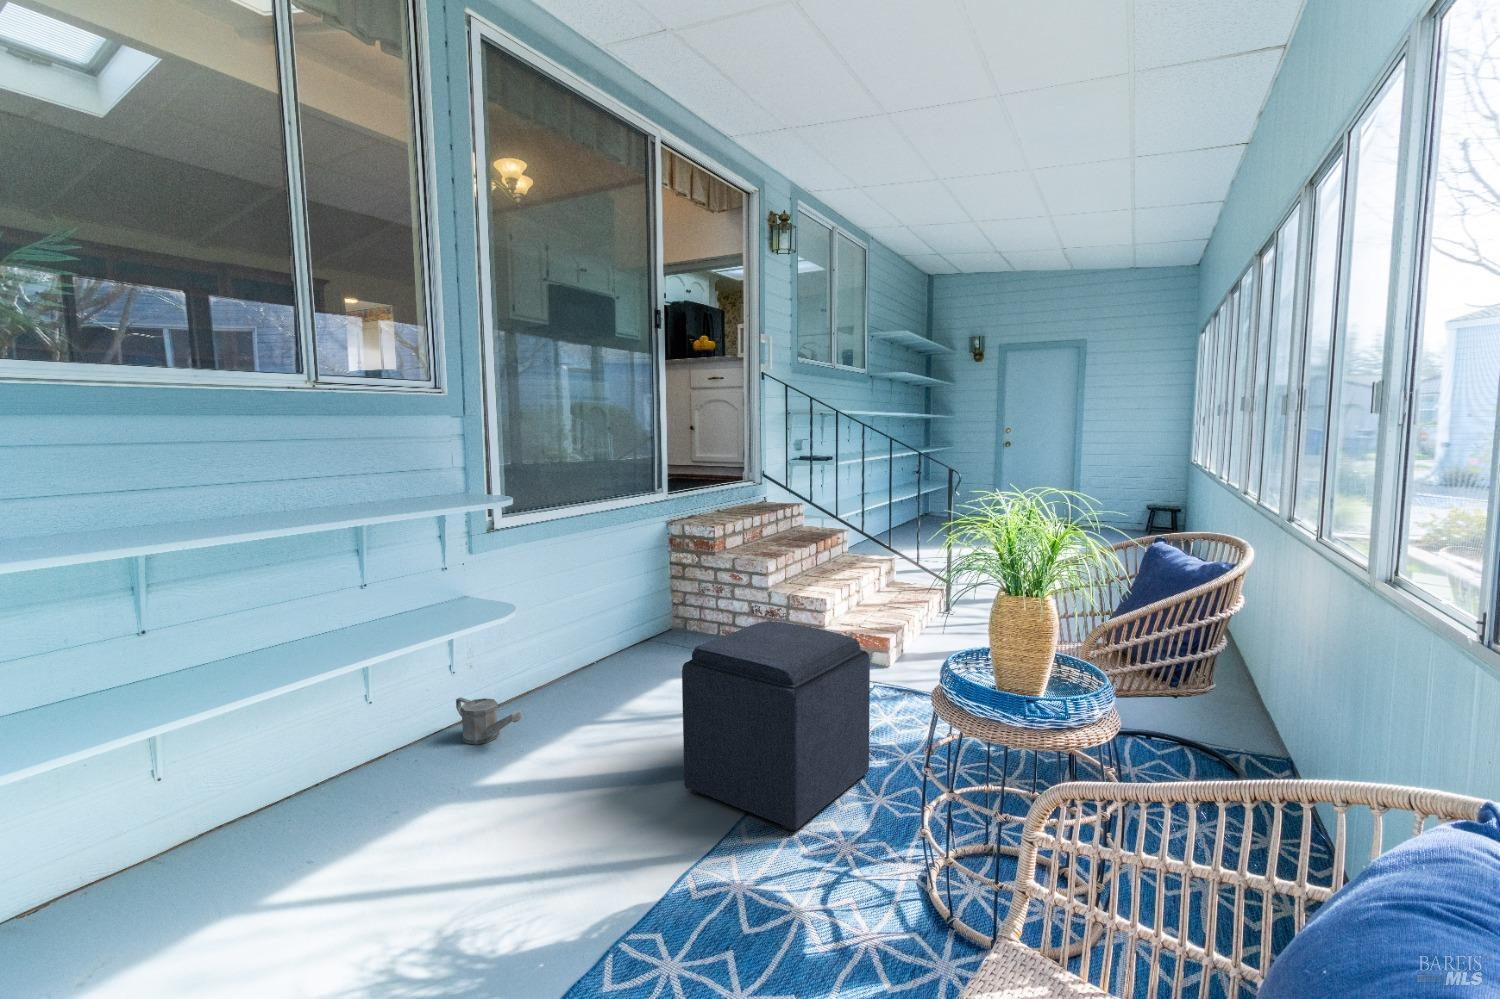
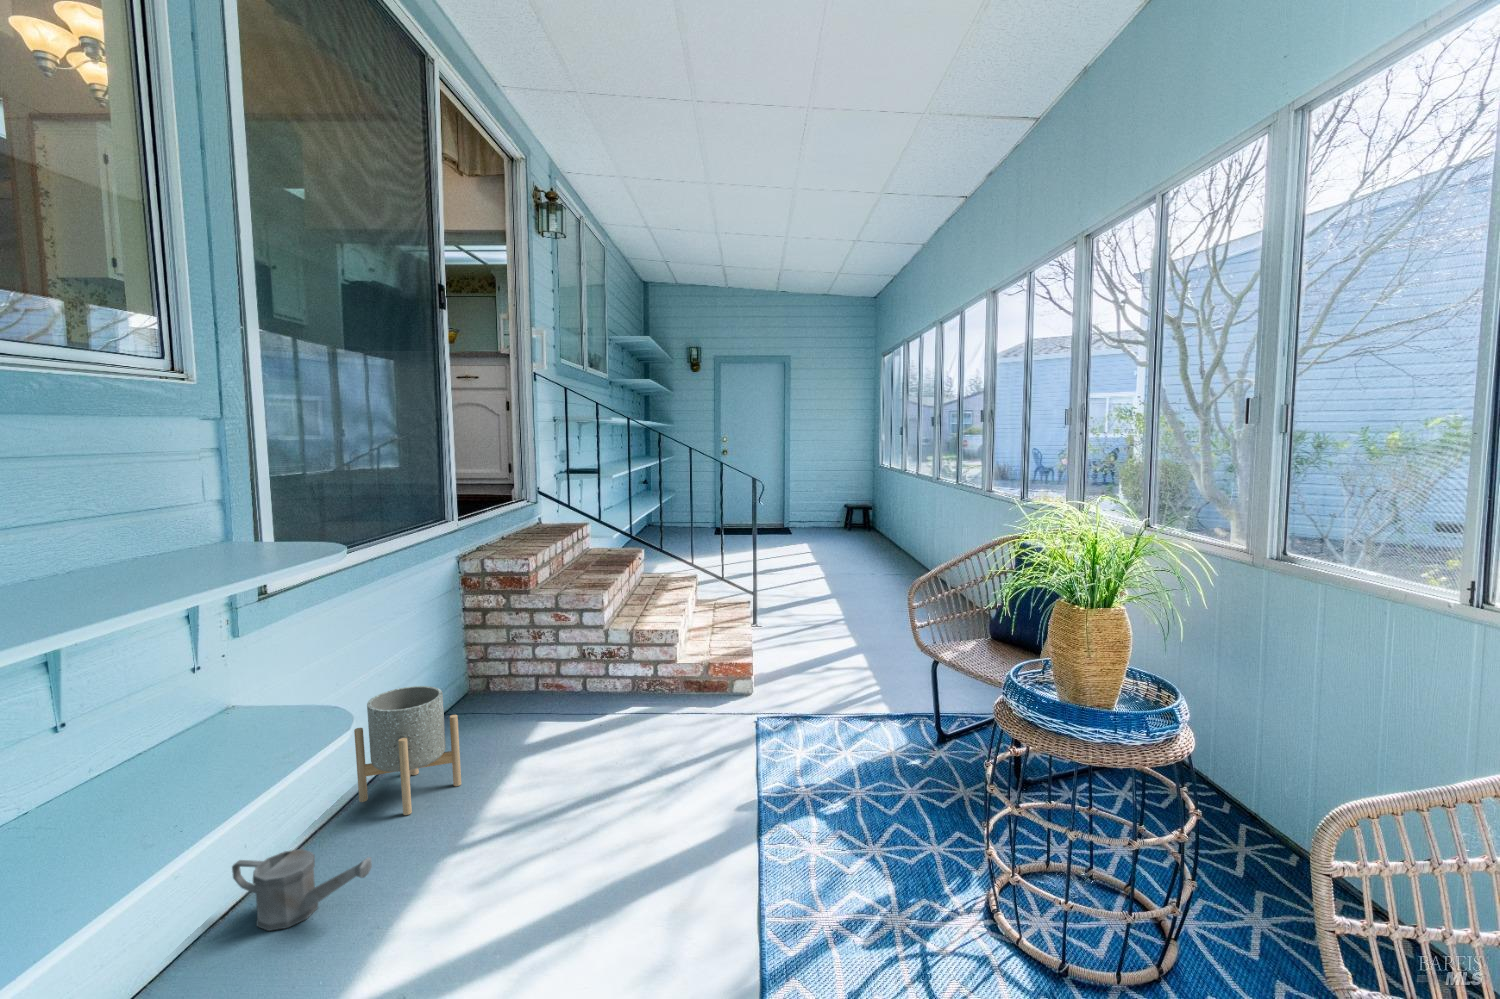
planter: none [555,611,623,699] -> present [354,686,461,815]
ottoman: present [682,621,870,830] -> none [654,667,842,920]

